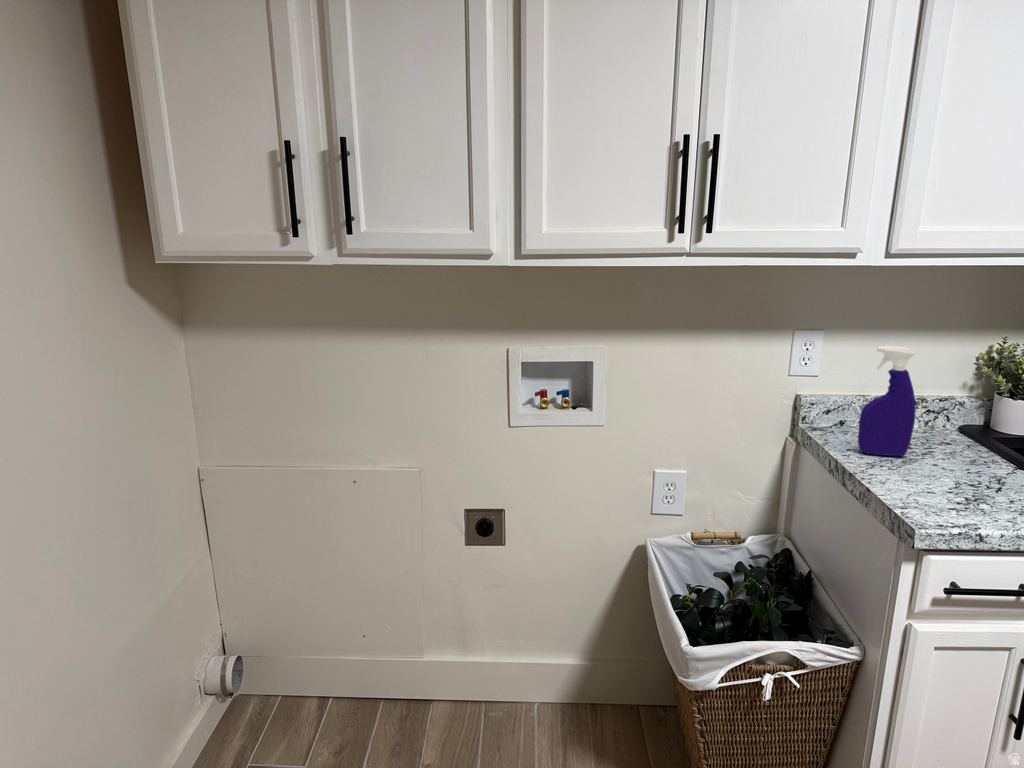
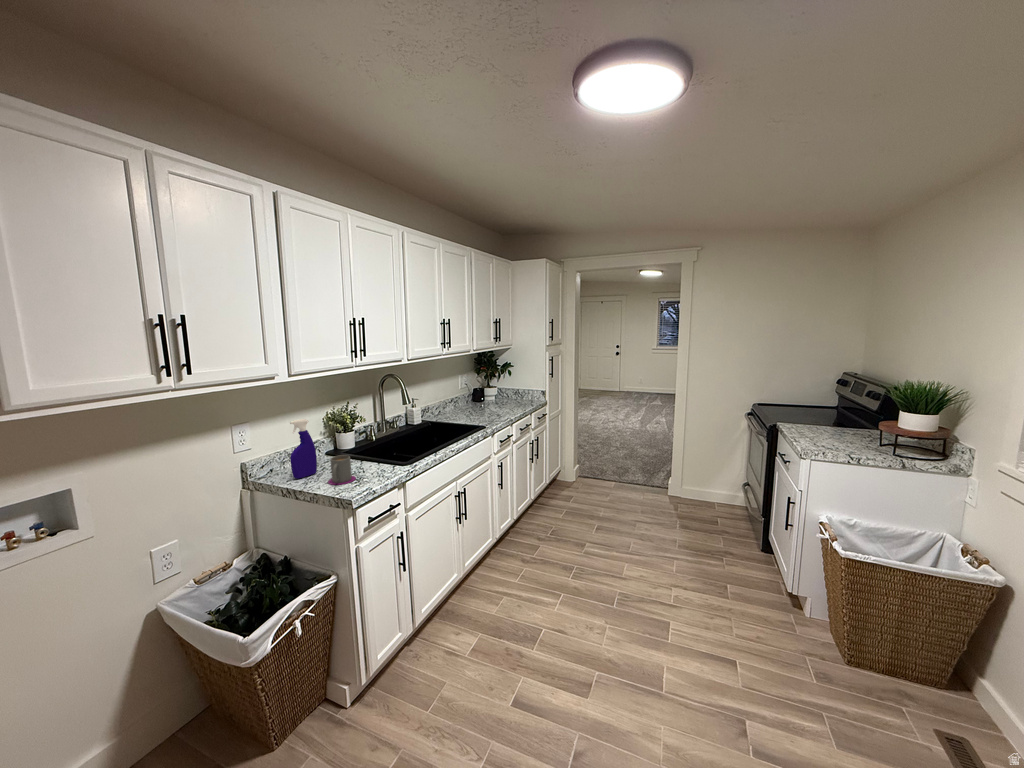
mug: none [907,437,971,501] -> present [328,455,356,485]

